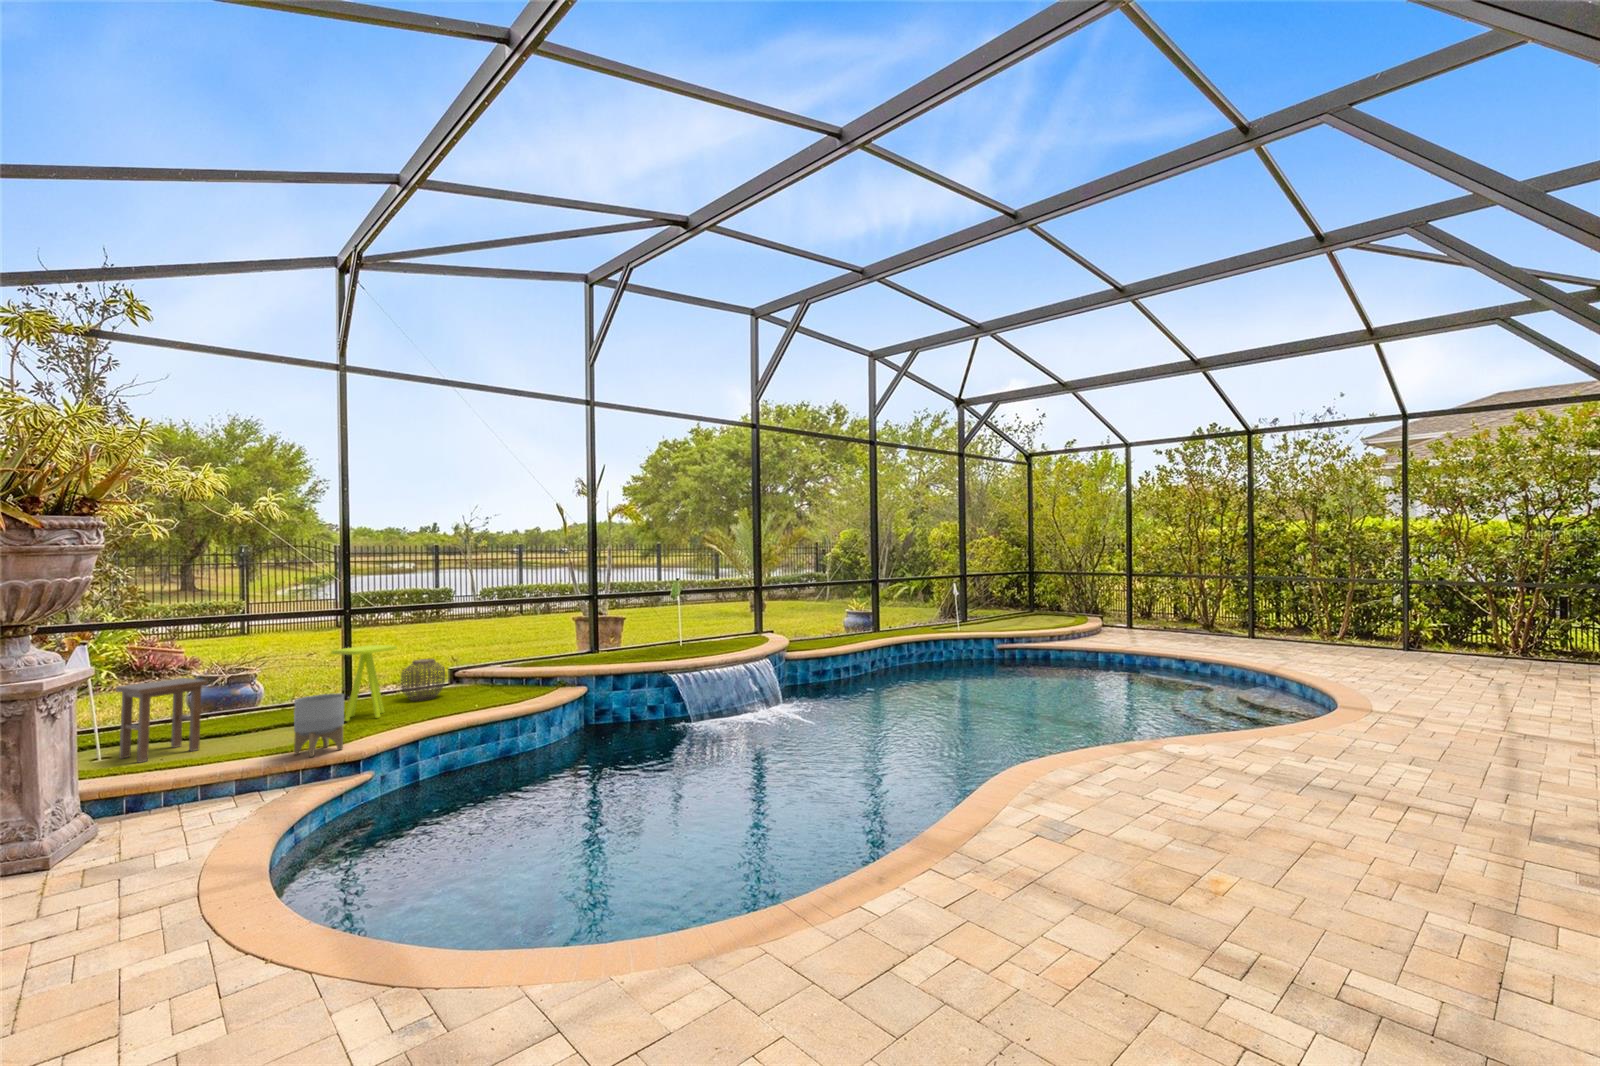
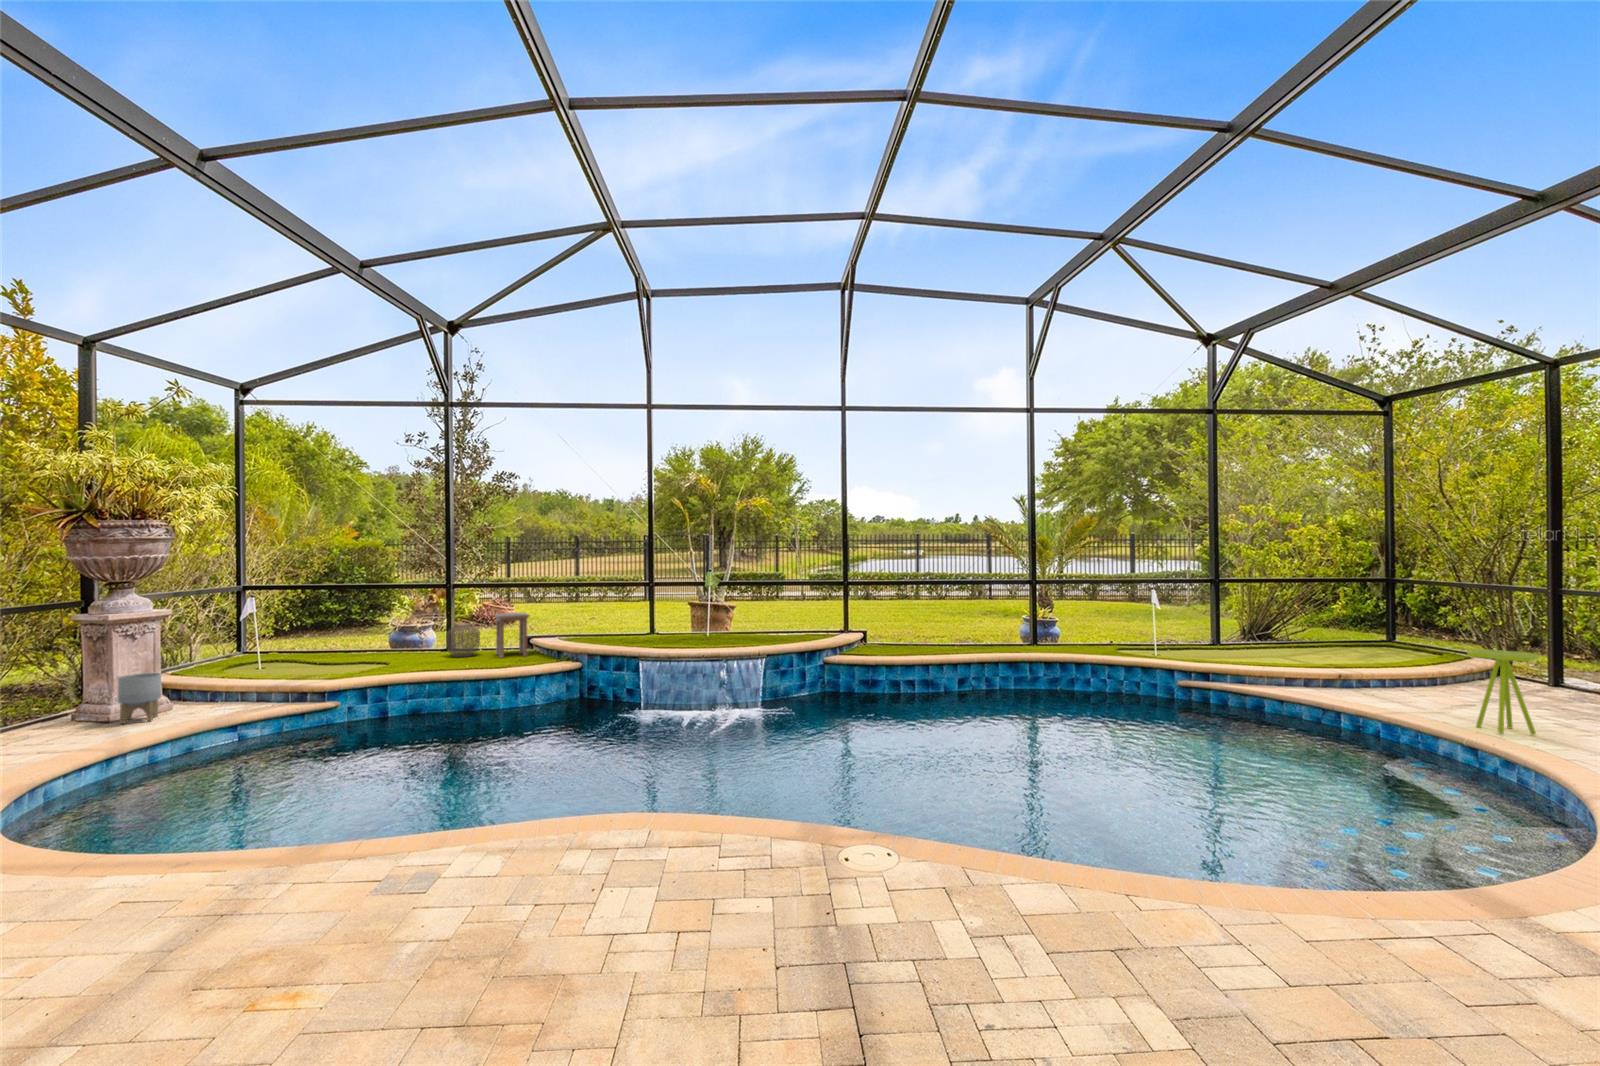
side table: present [332,645,397,721] -> present [1467,649,1538,735]
stool: present [116,678,207,763] -> present [494,613,529,658]
planter: present [294,694,344,757] -> present [118,673,161,724]

